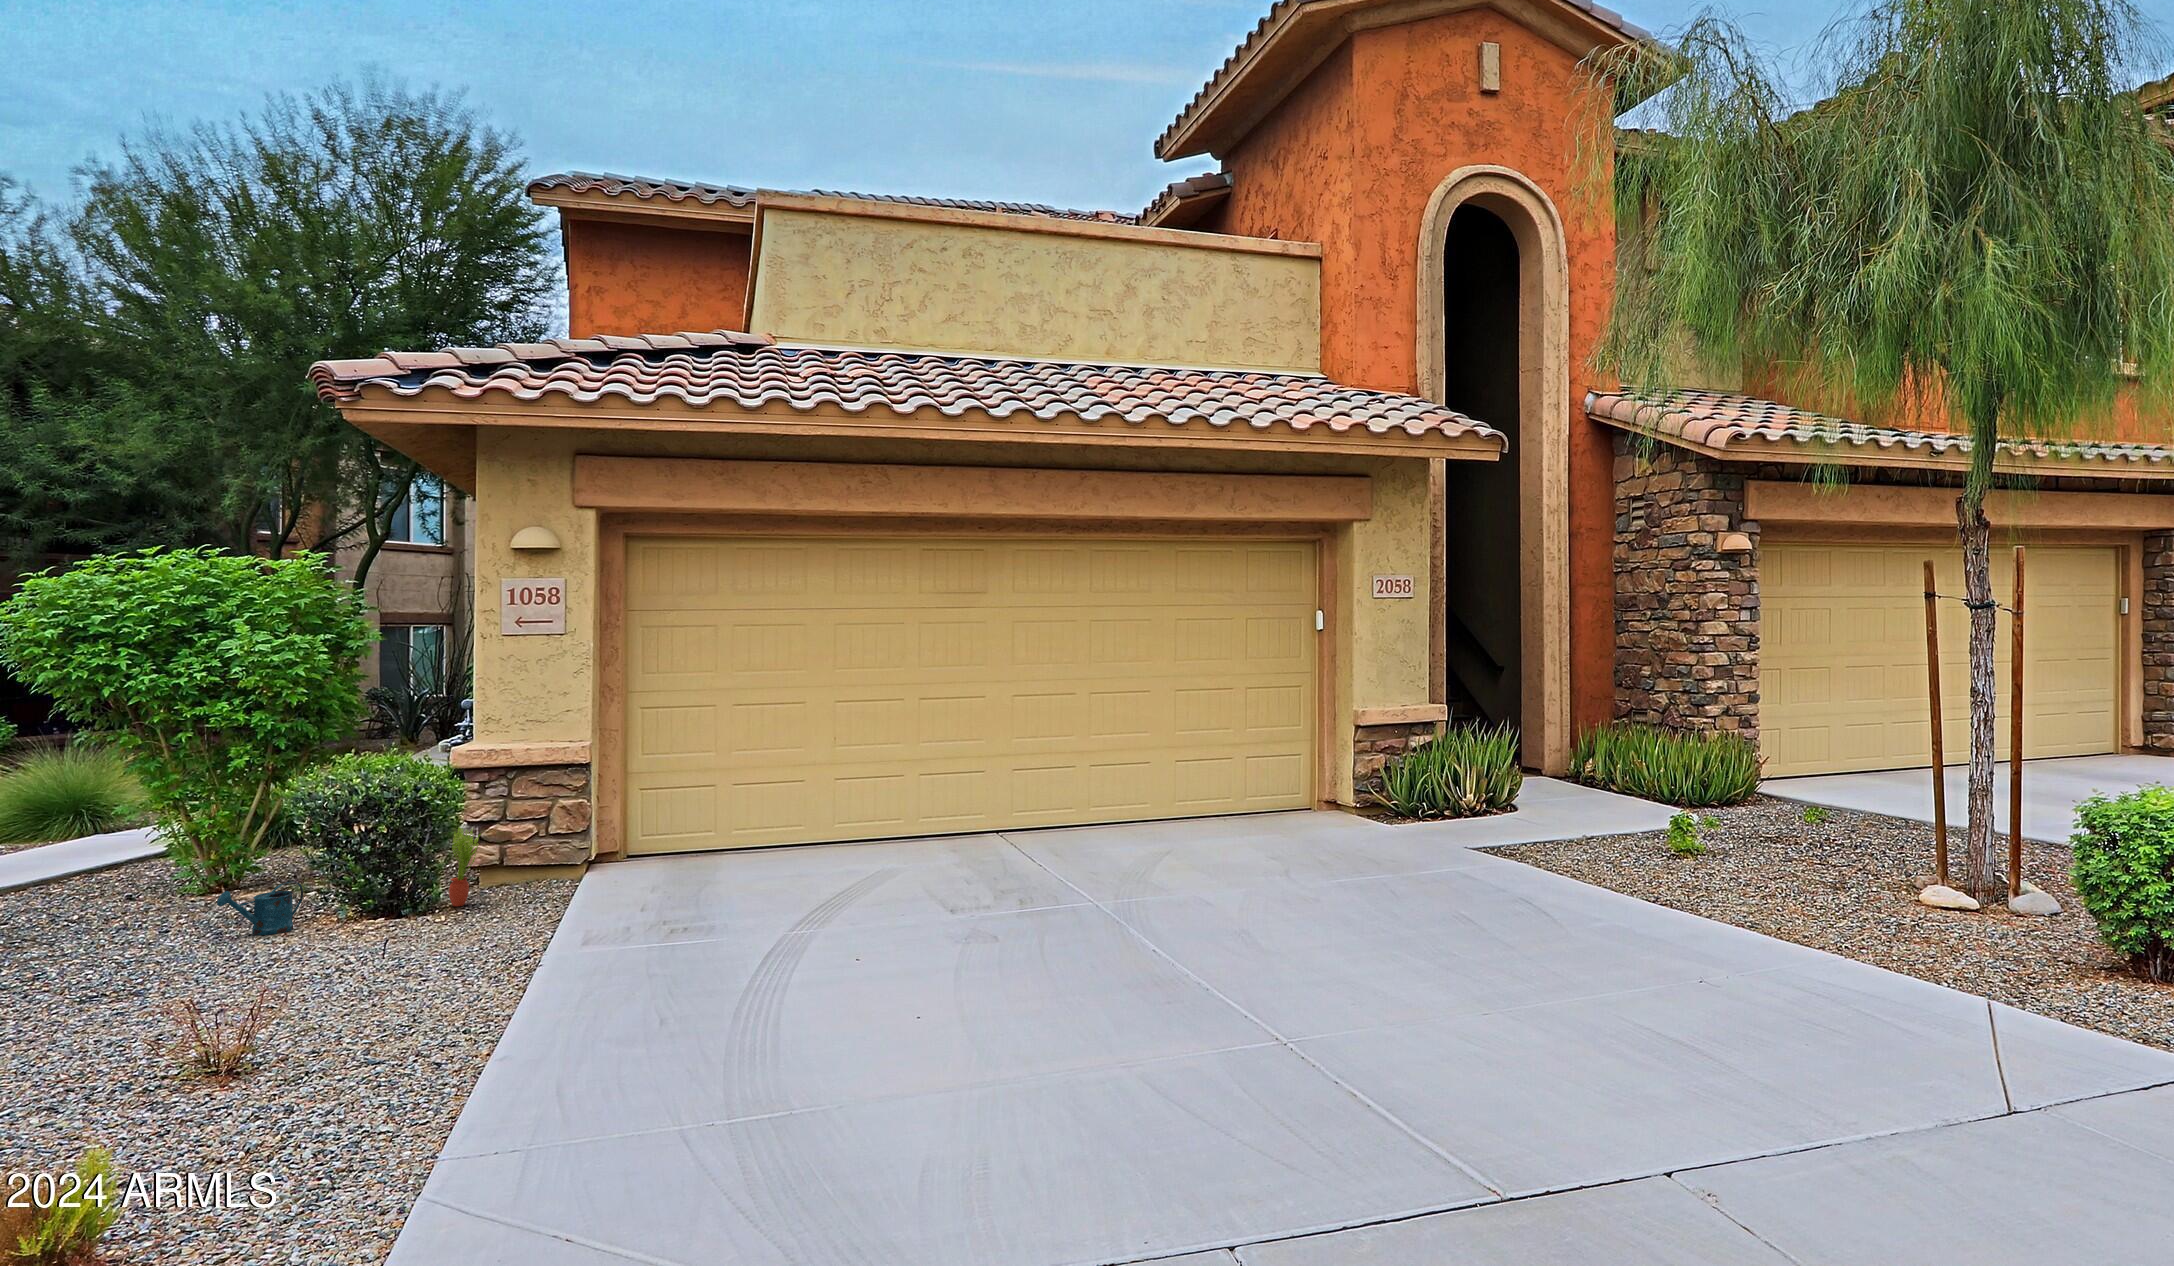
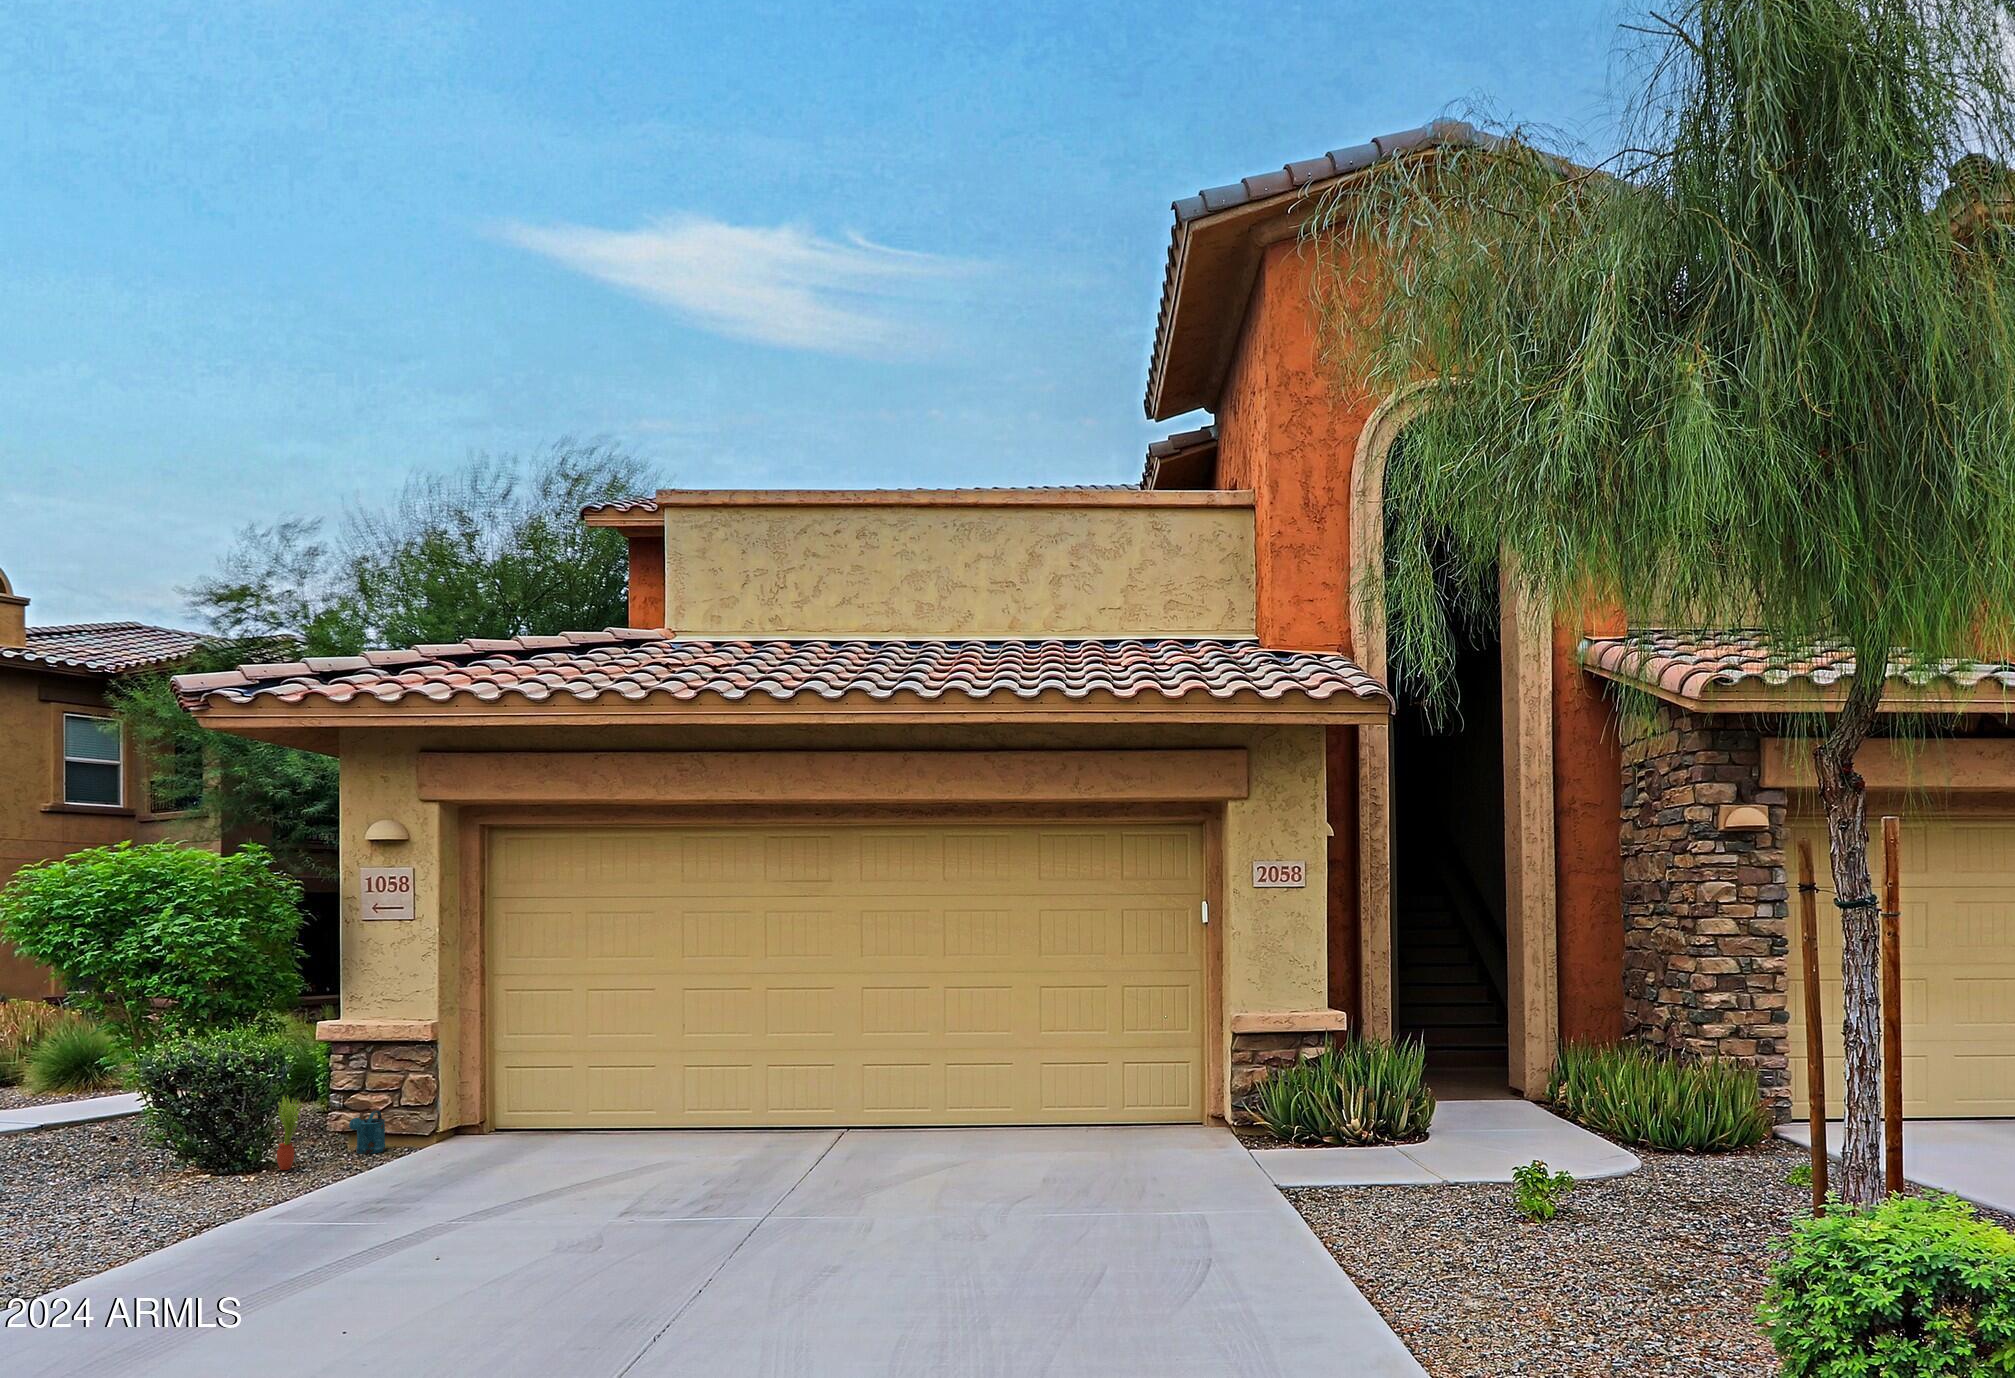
watering can: present [217,881,303,935] -> present [349,1110,385,1154]

